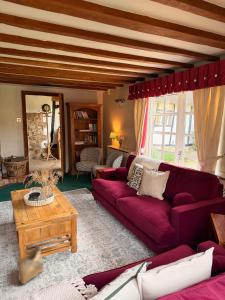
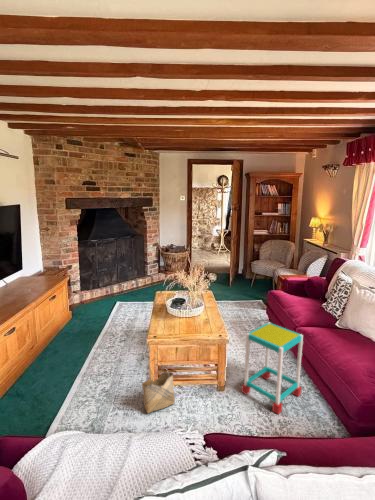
side table: none [89,199,125,256] -> present [241,323,303,414]

